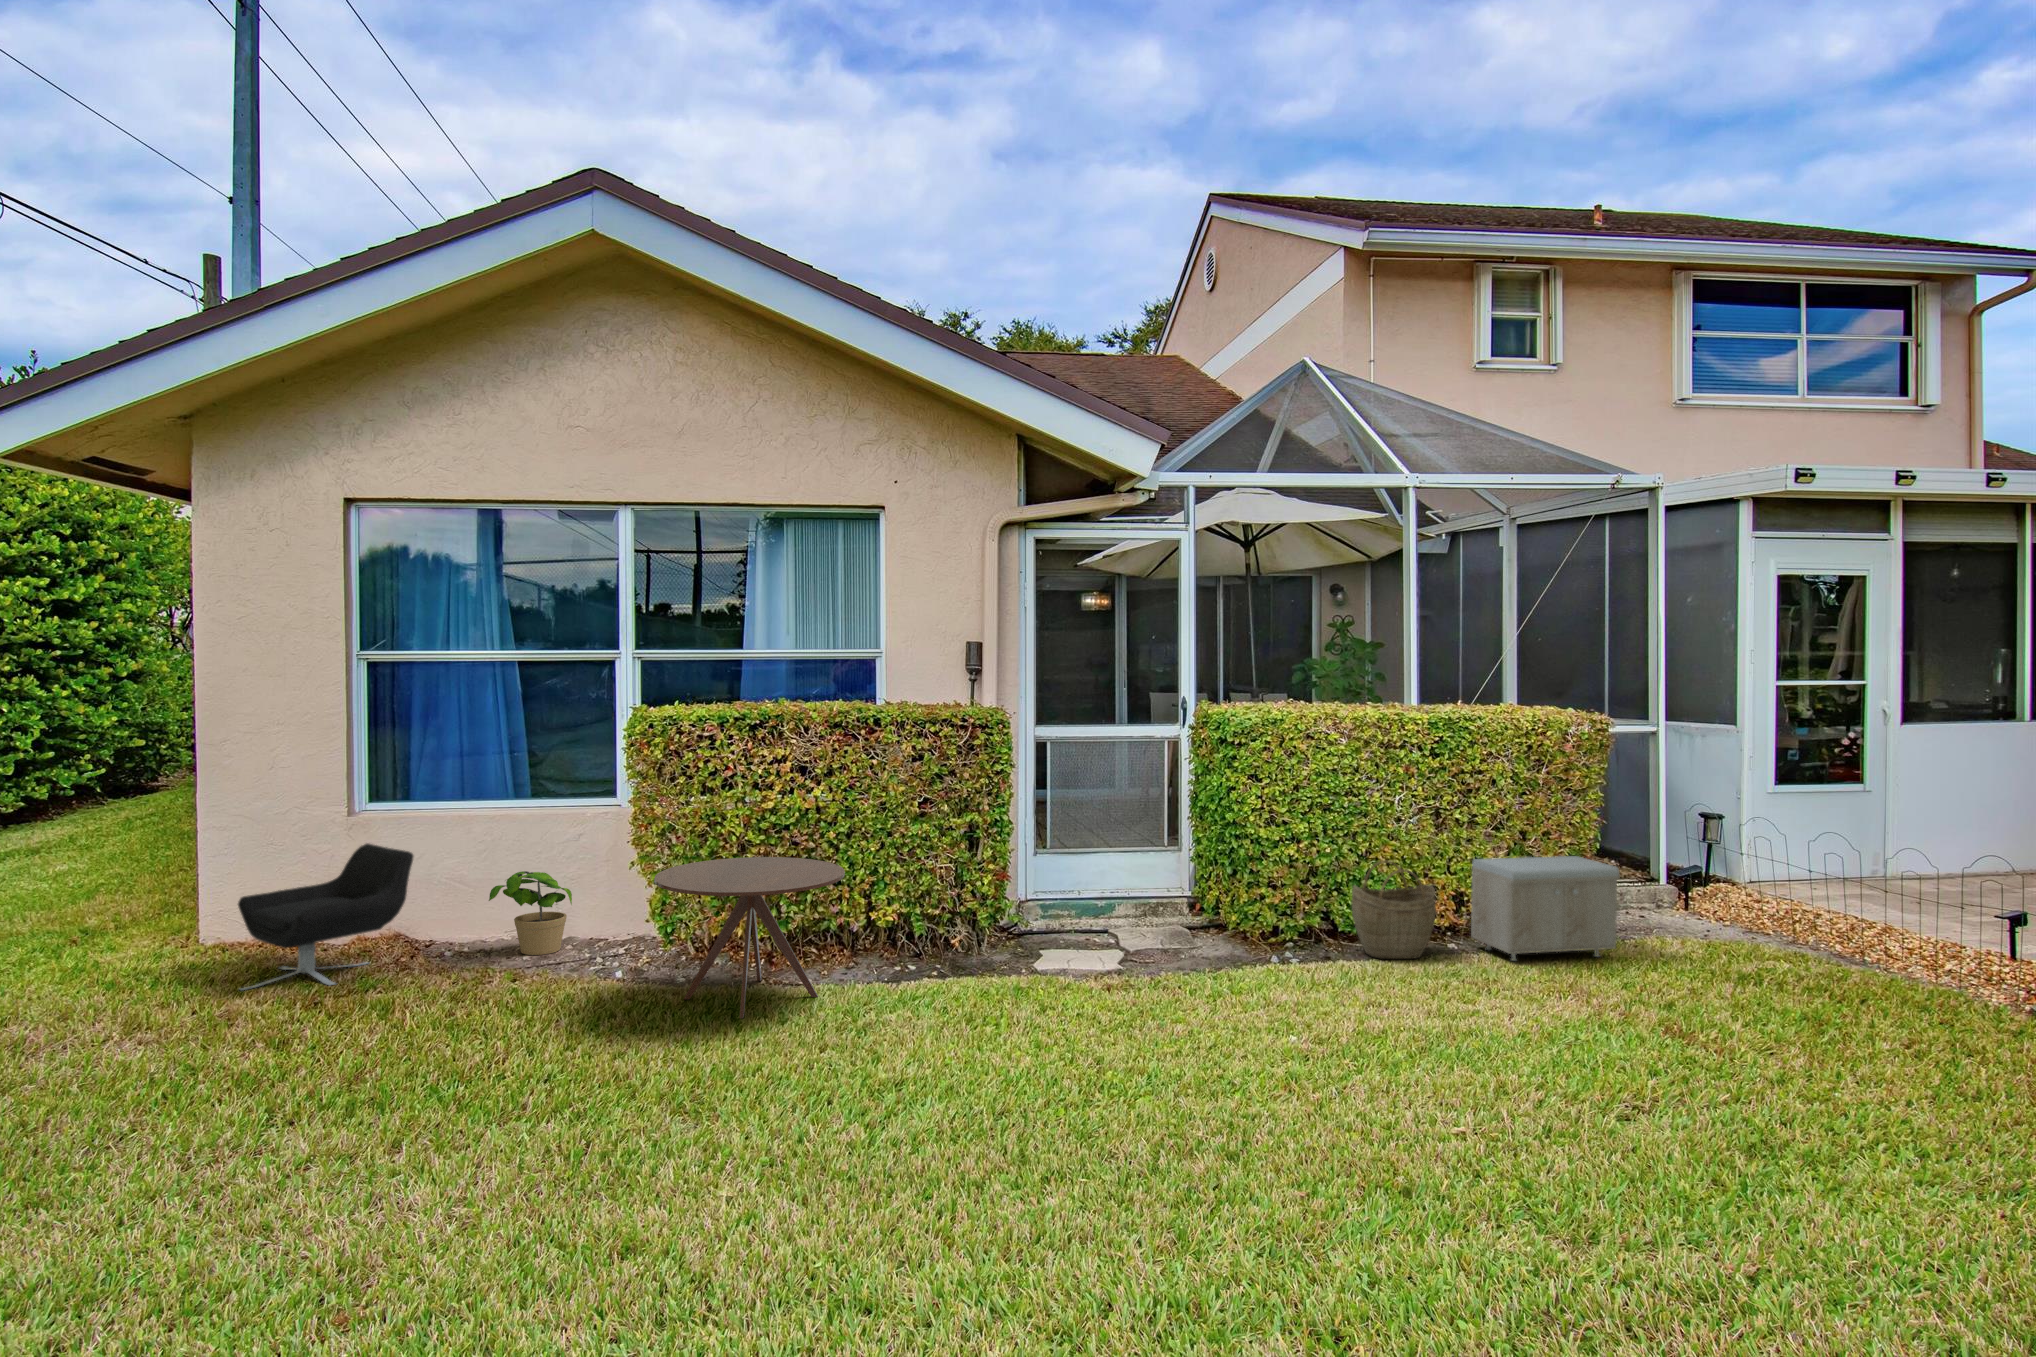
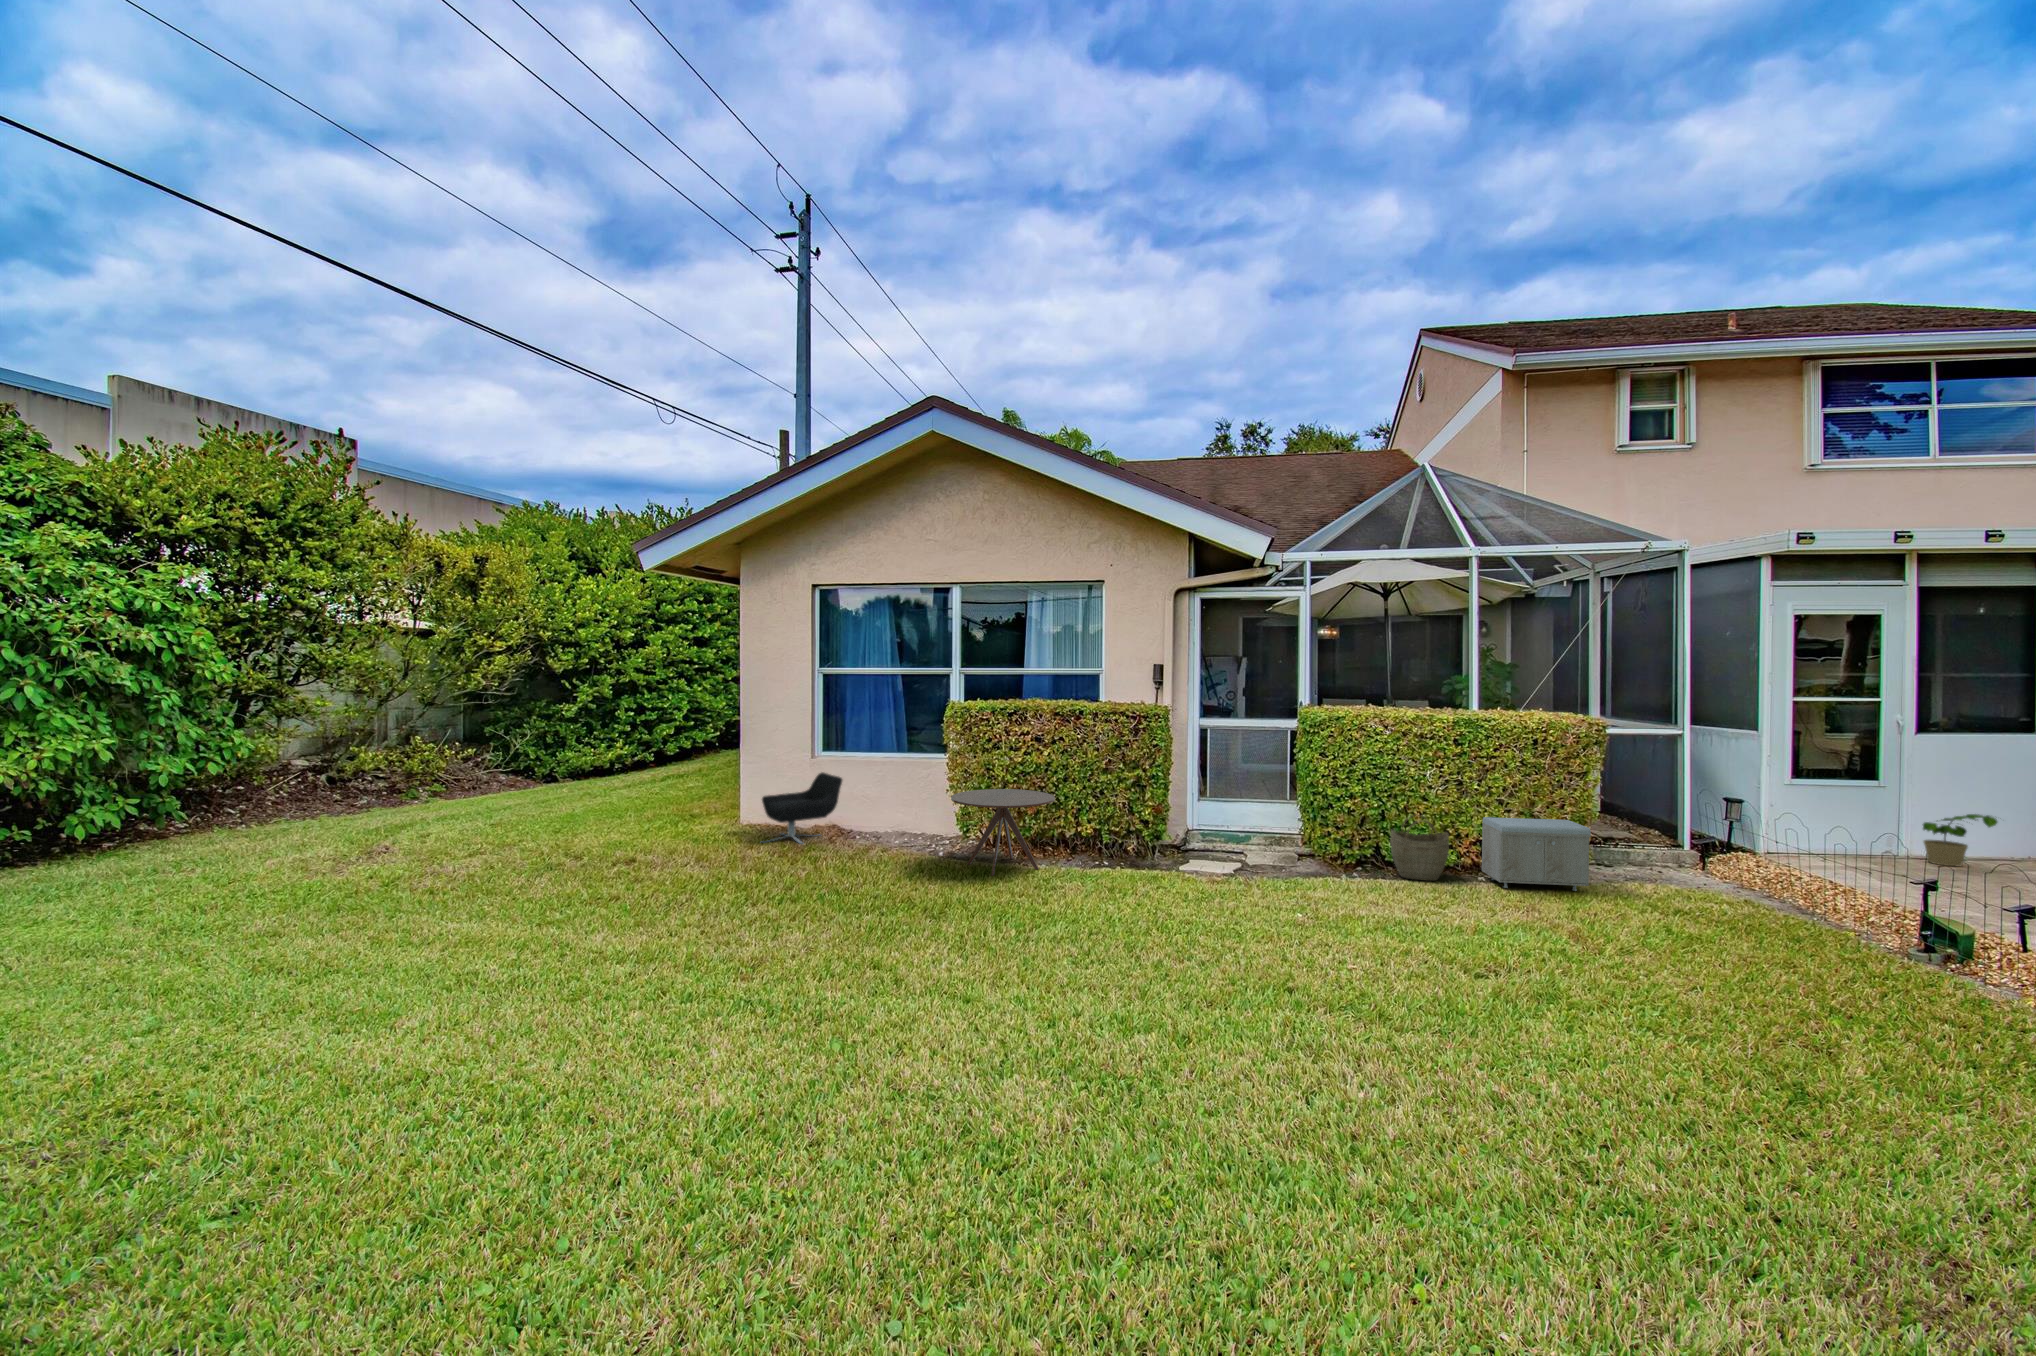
potted plant: present [489,871,572,955] -> present [1923,814,1997,866]

